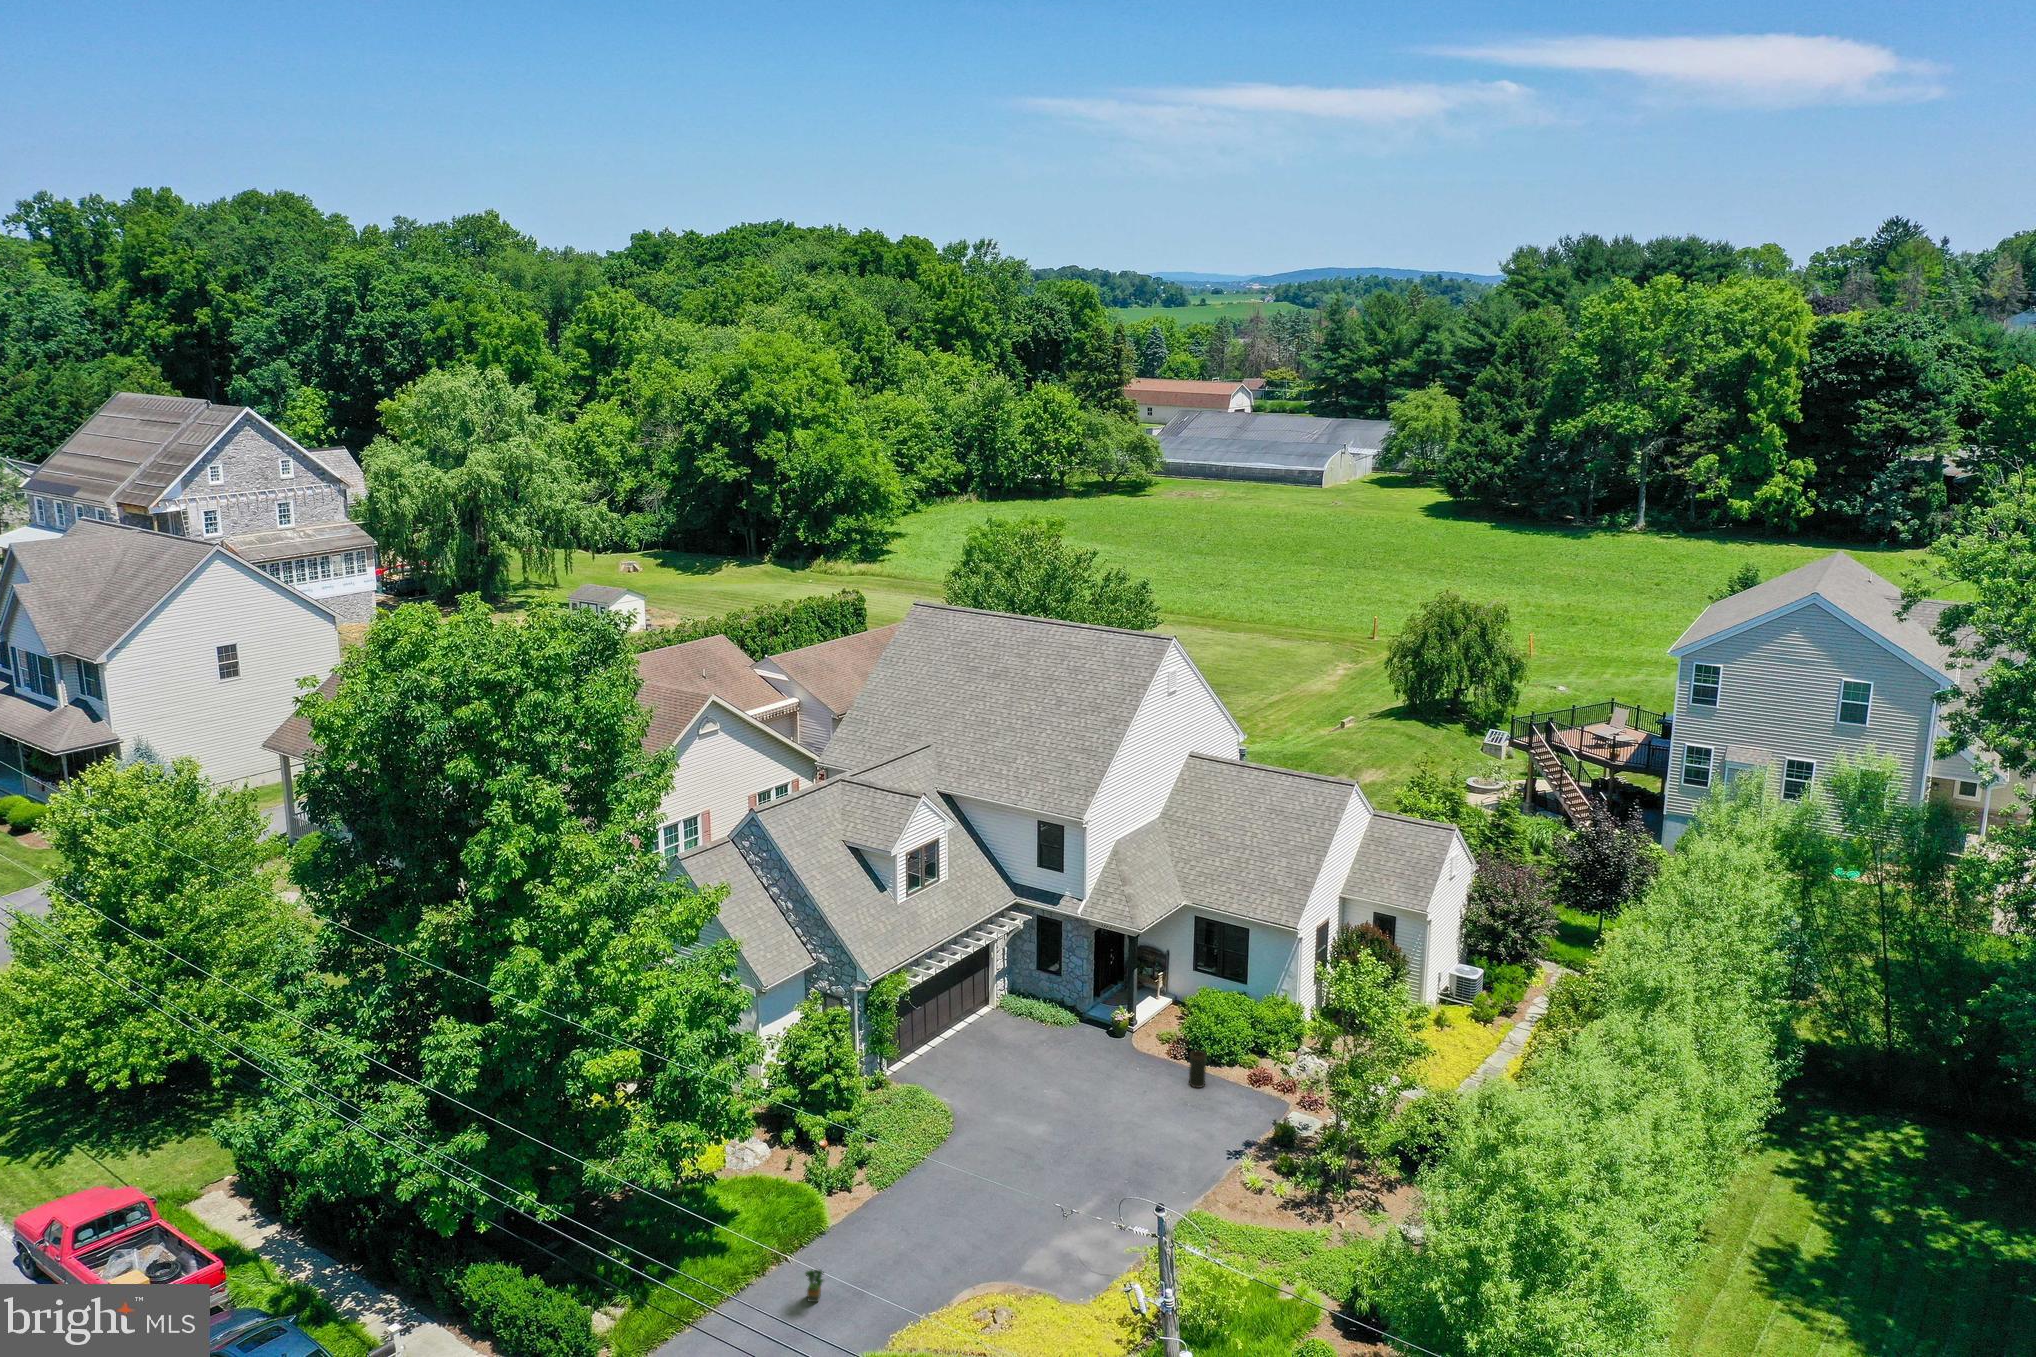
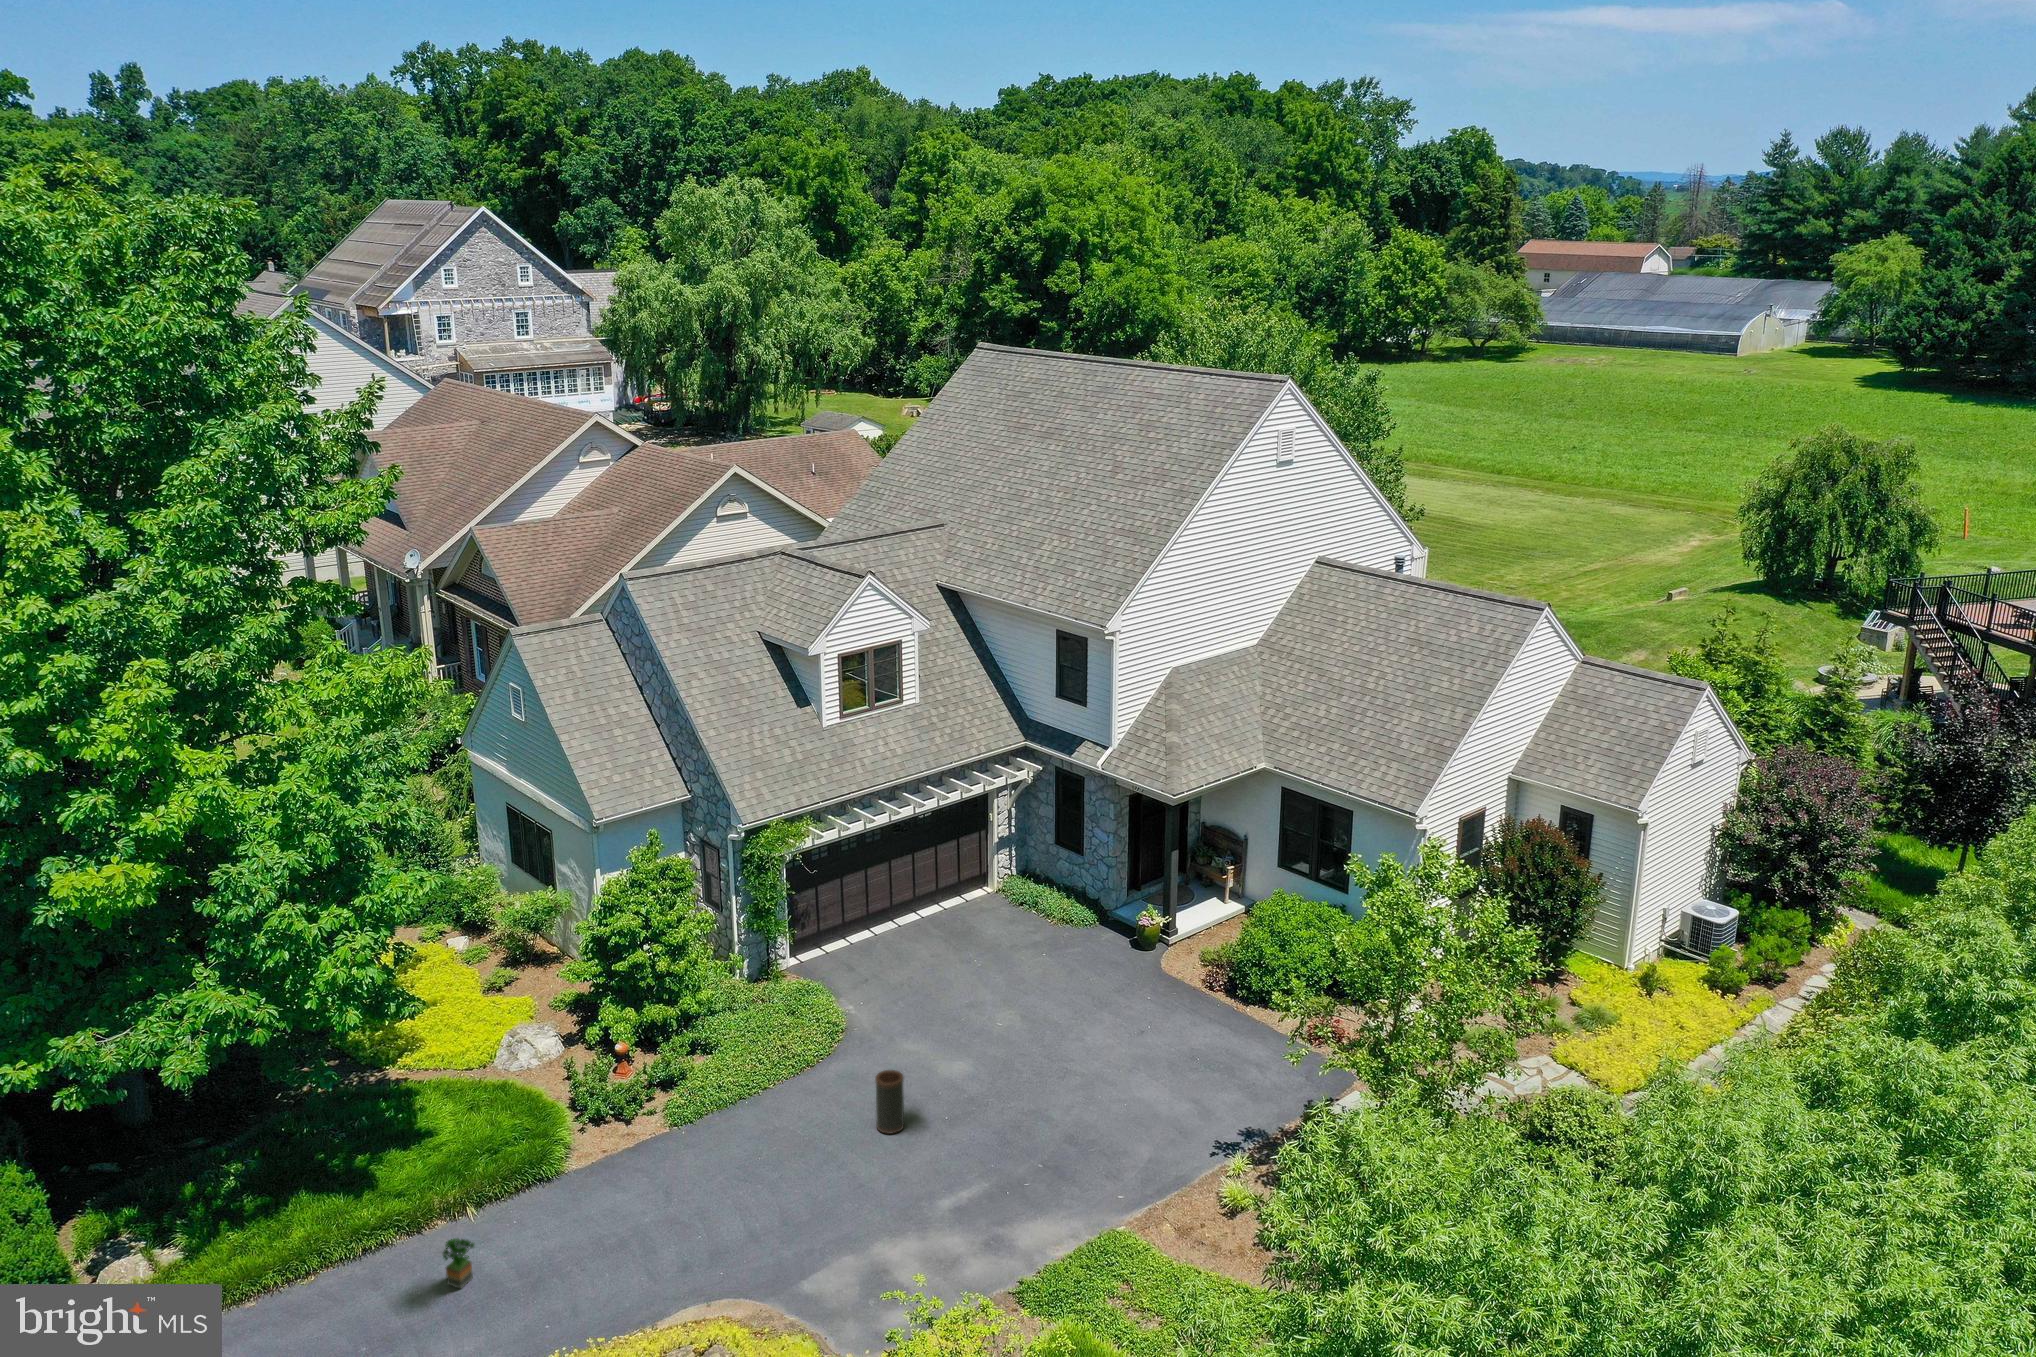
trash can: present [1189,1050,1206,1088] -> present [875,1070,904,1134]

